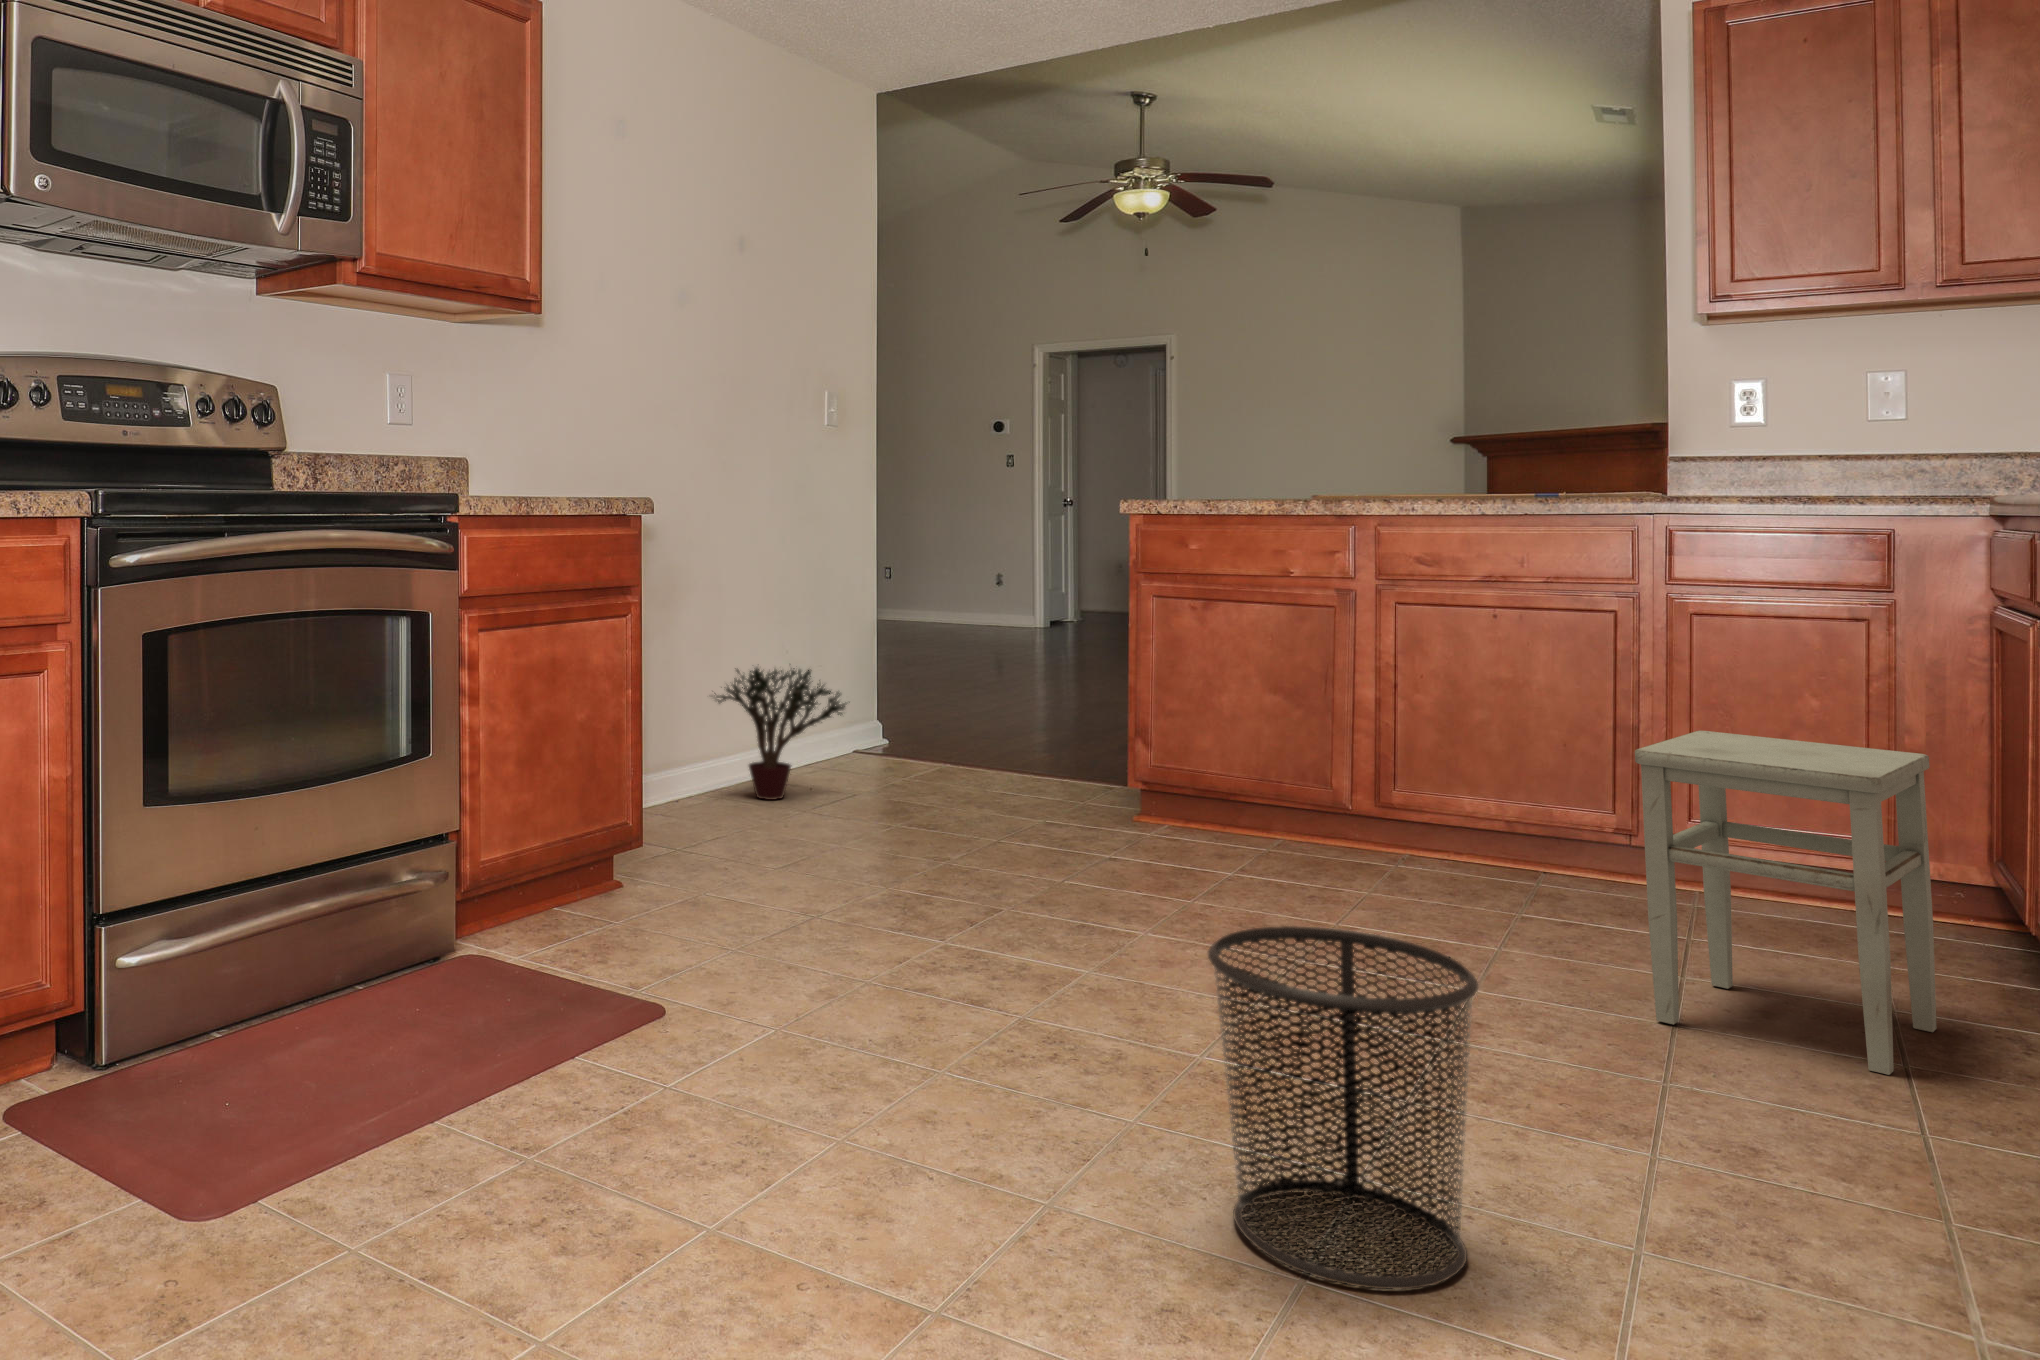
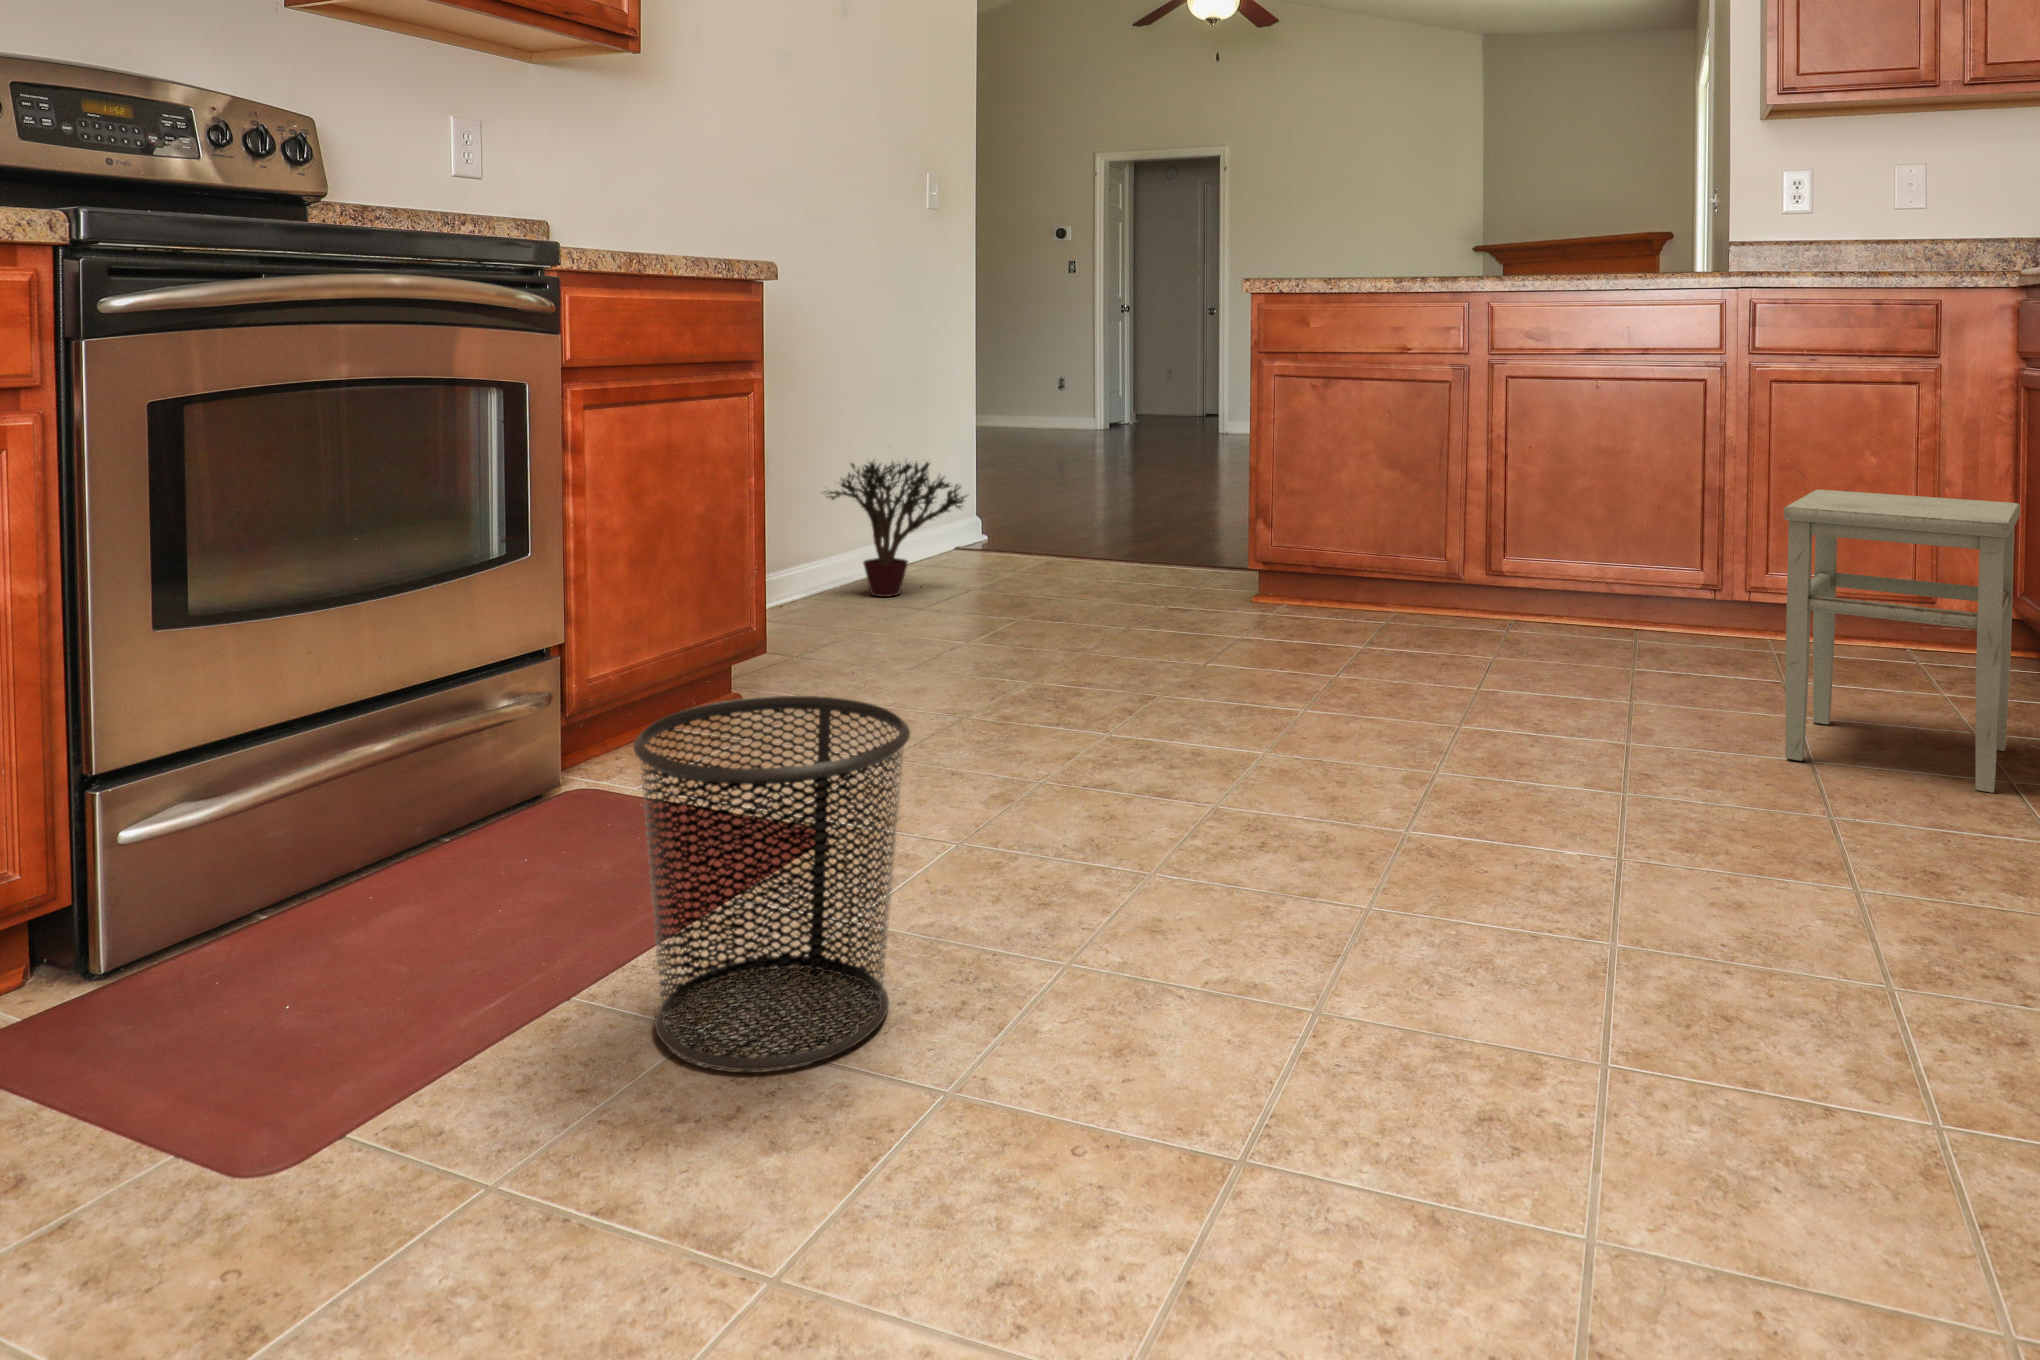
waste bin: present [1208,926,1478,1289] -> present [633,696,910,1070]

